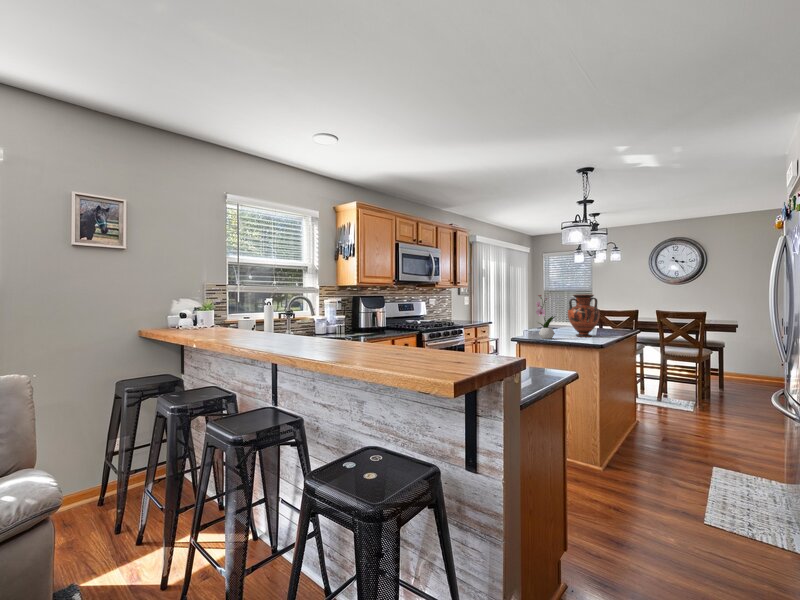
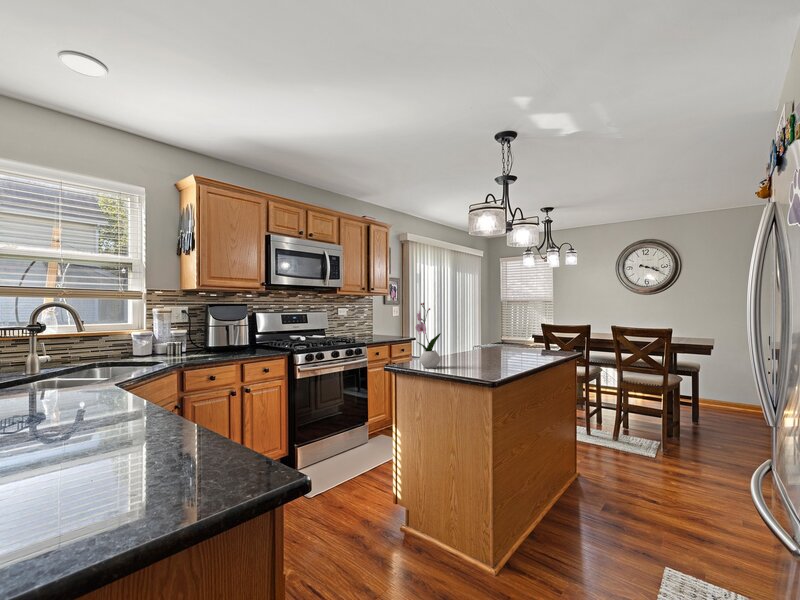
vase: present [568,294,600,337] -> none [469,303,512,364]

